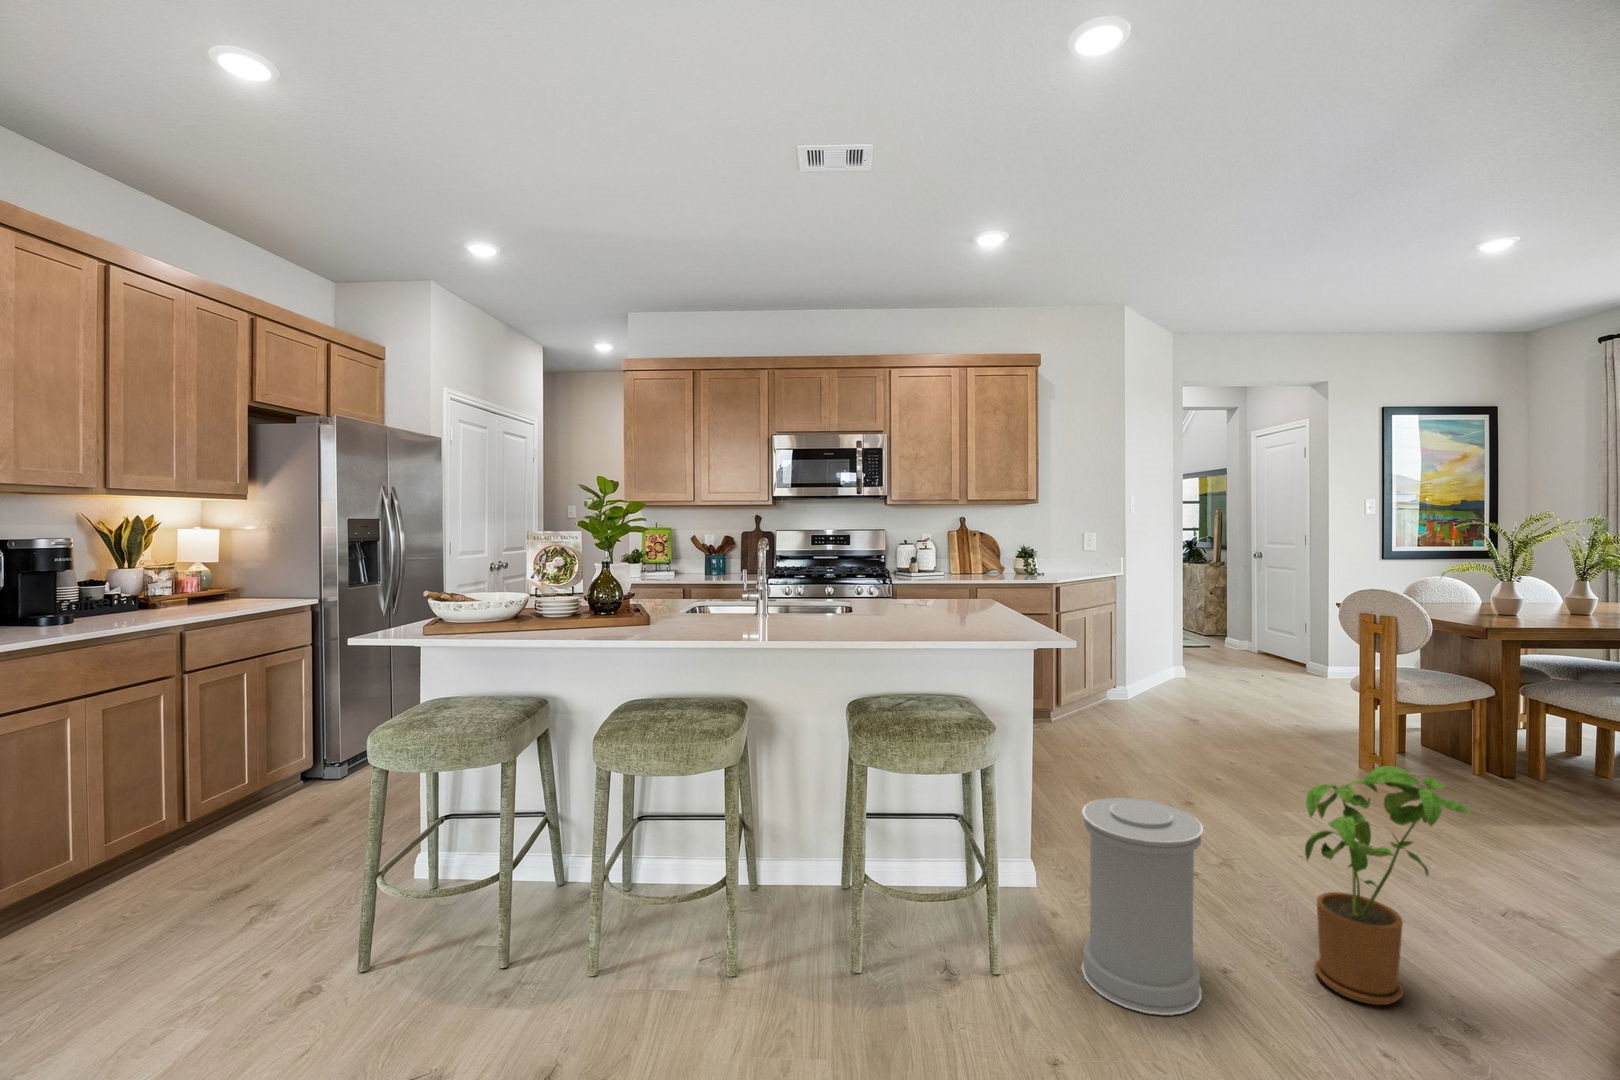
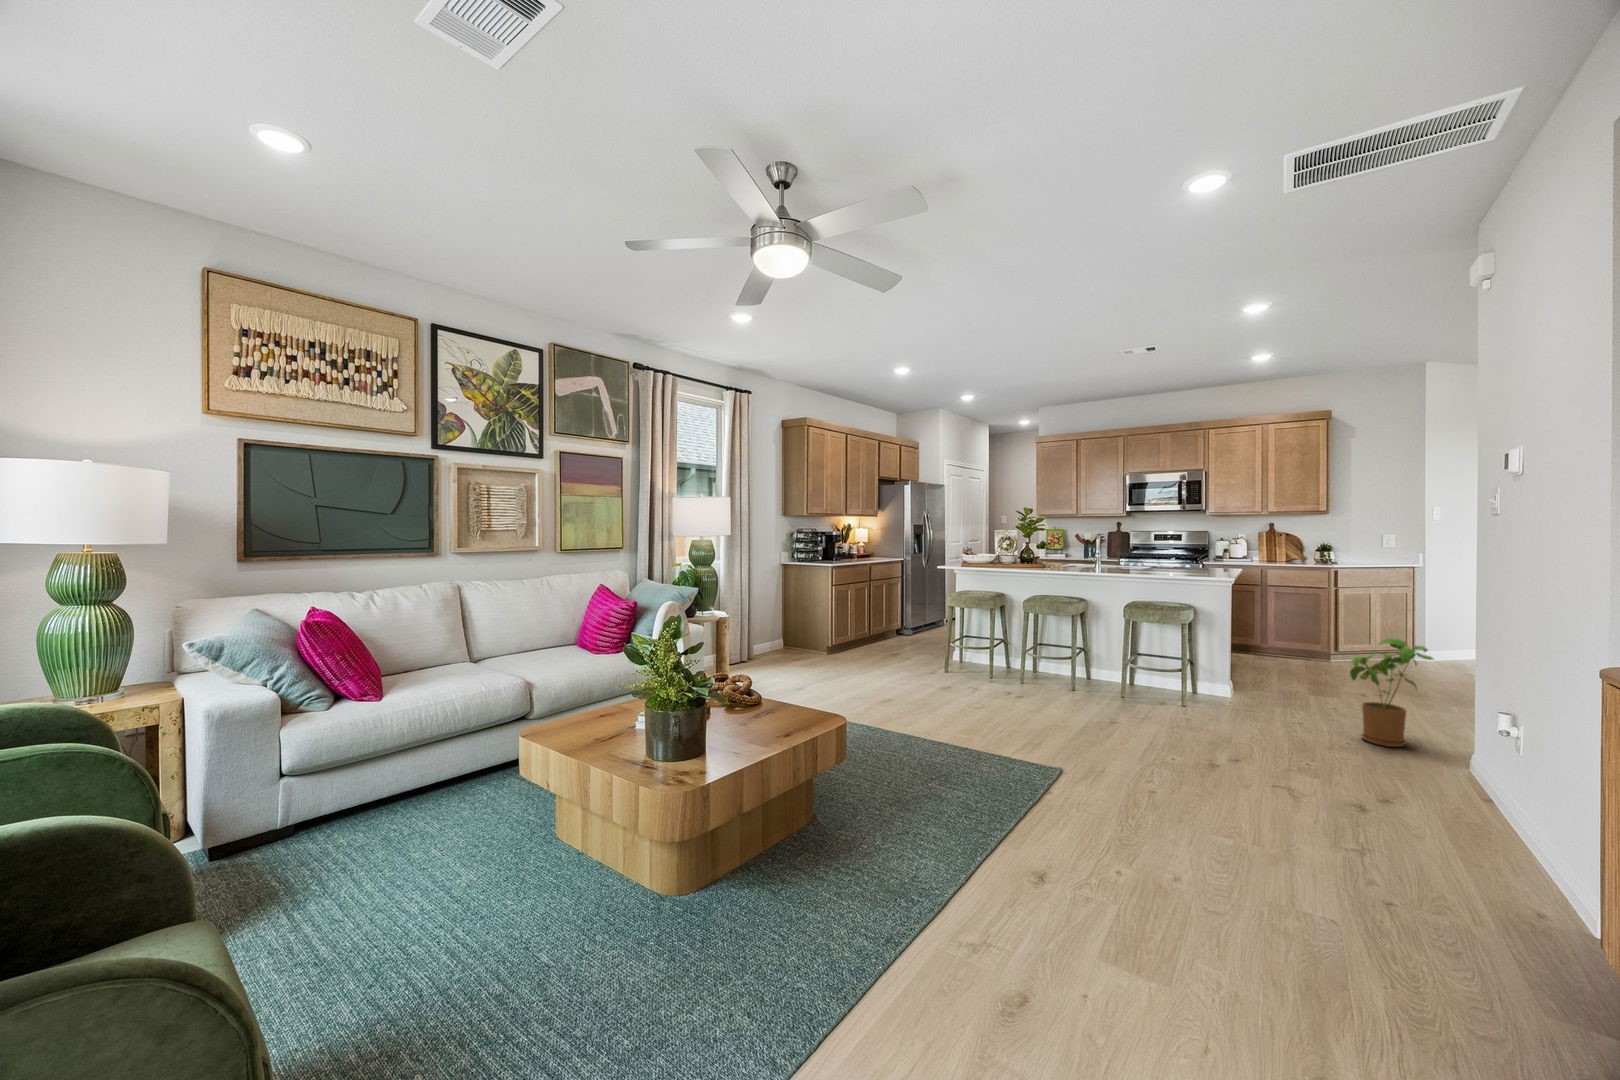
trash can: present [1082,798,1203,1015] -> none [1231,649,1291,730]

